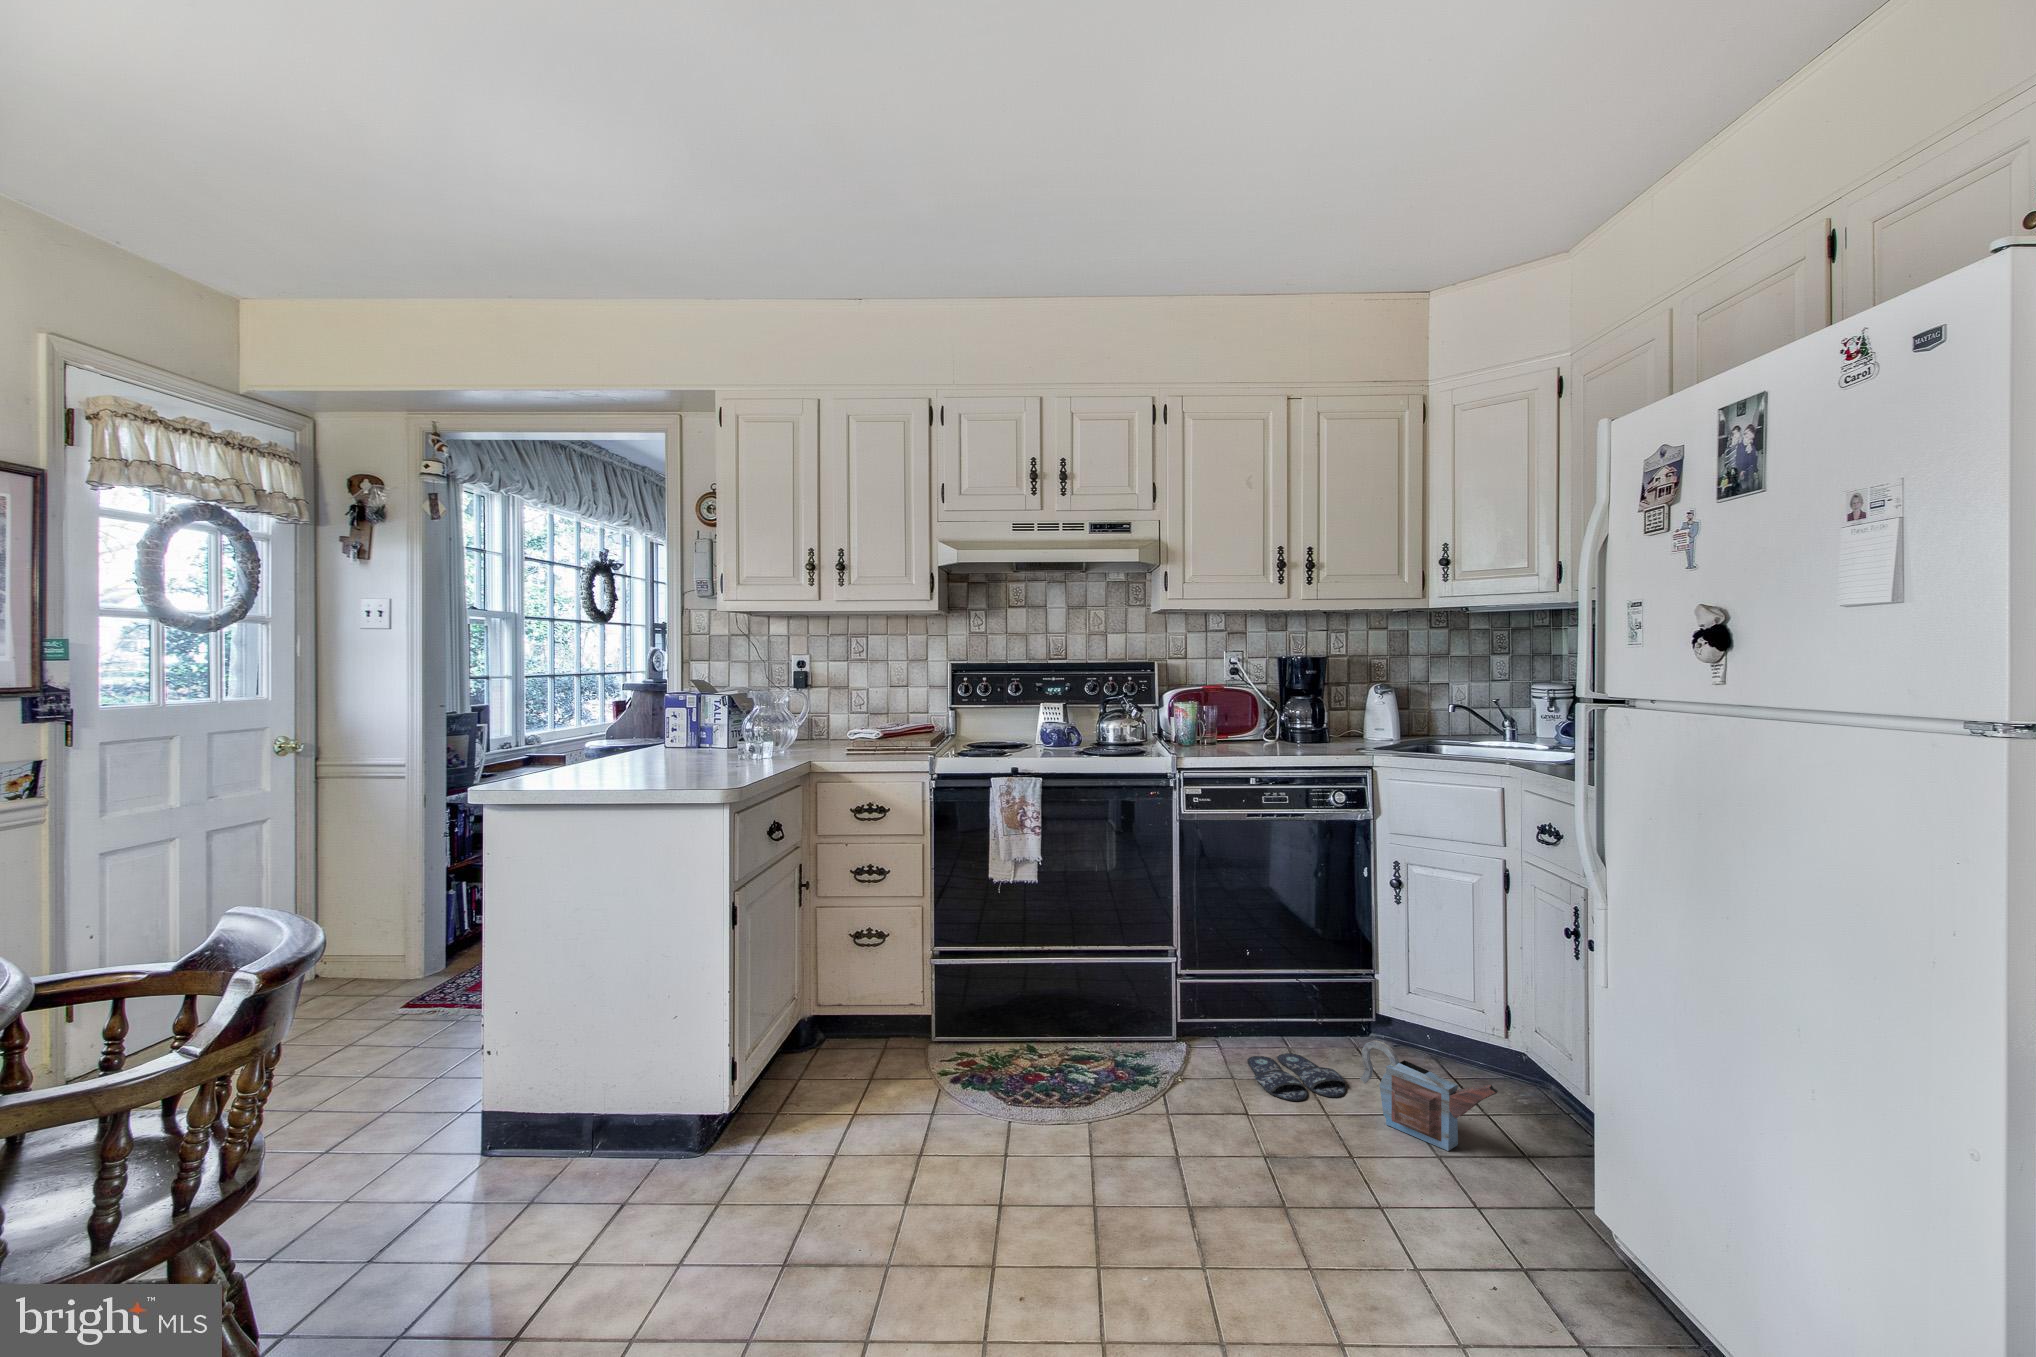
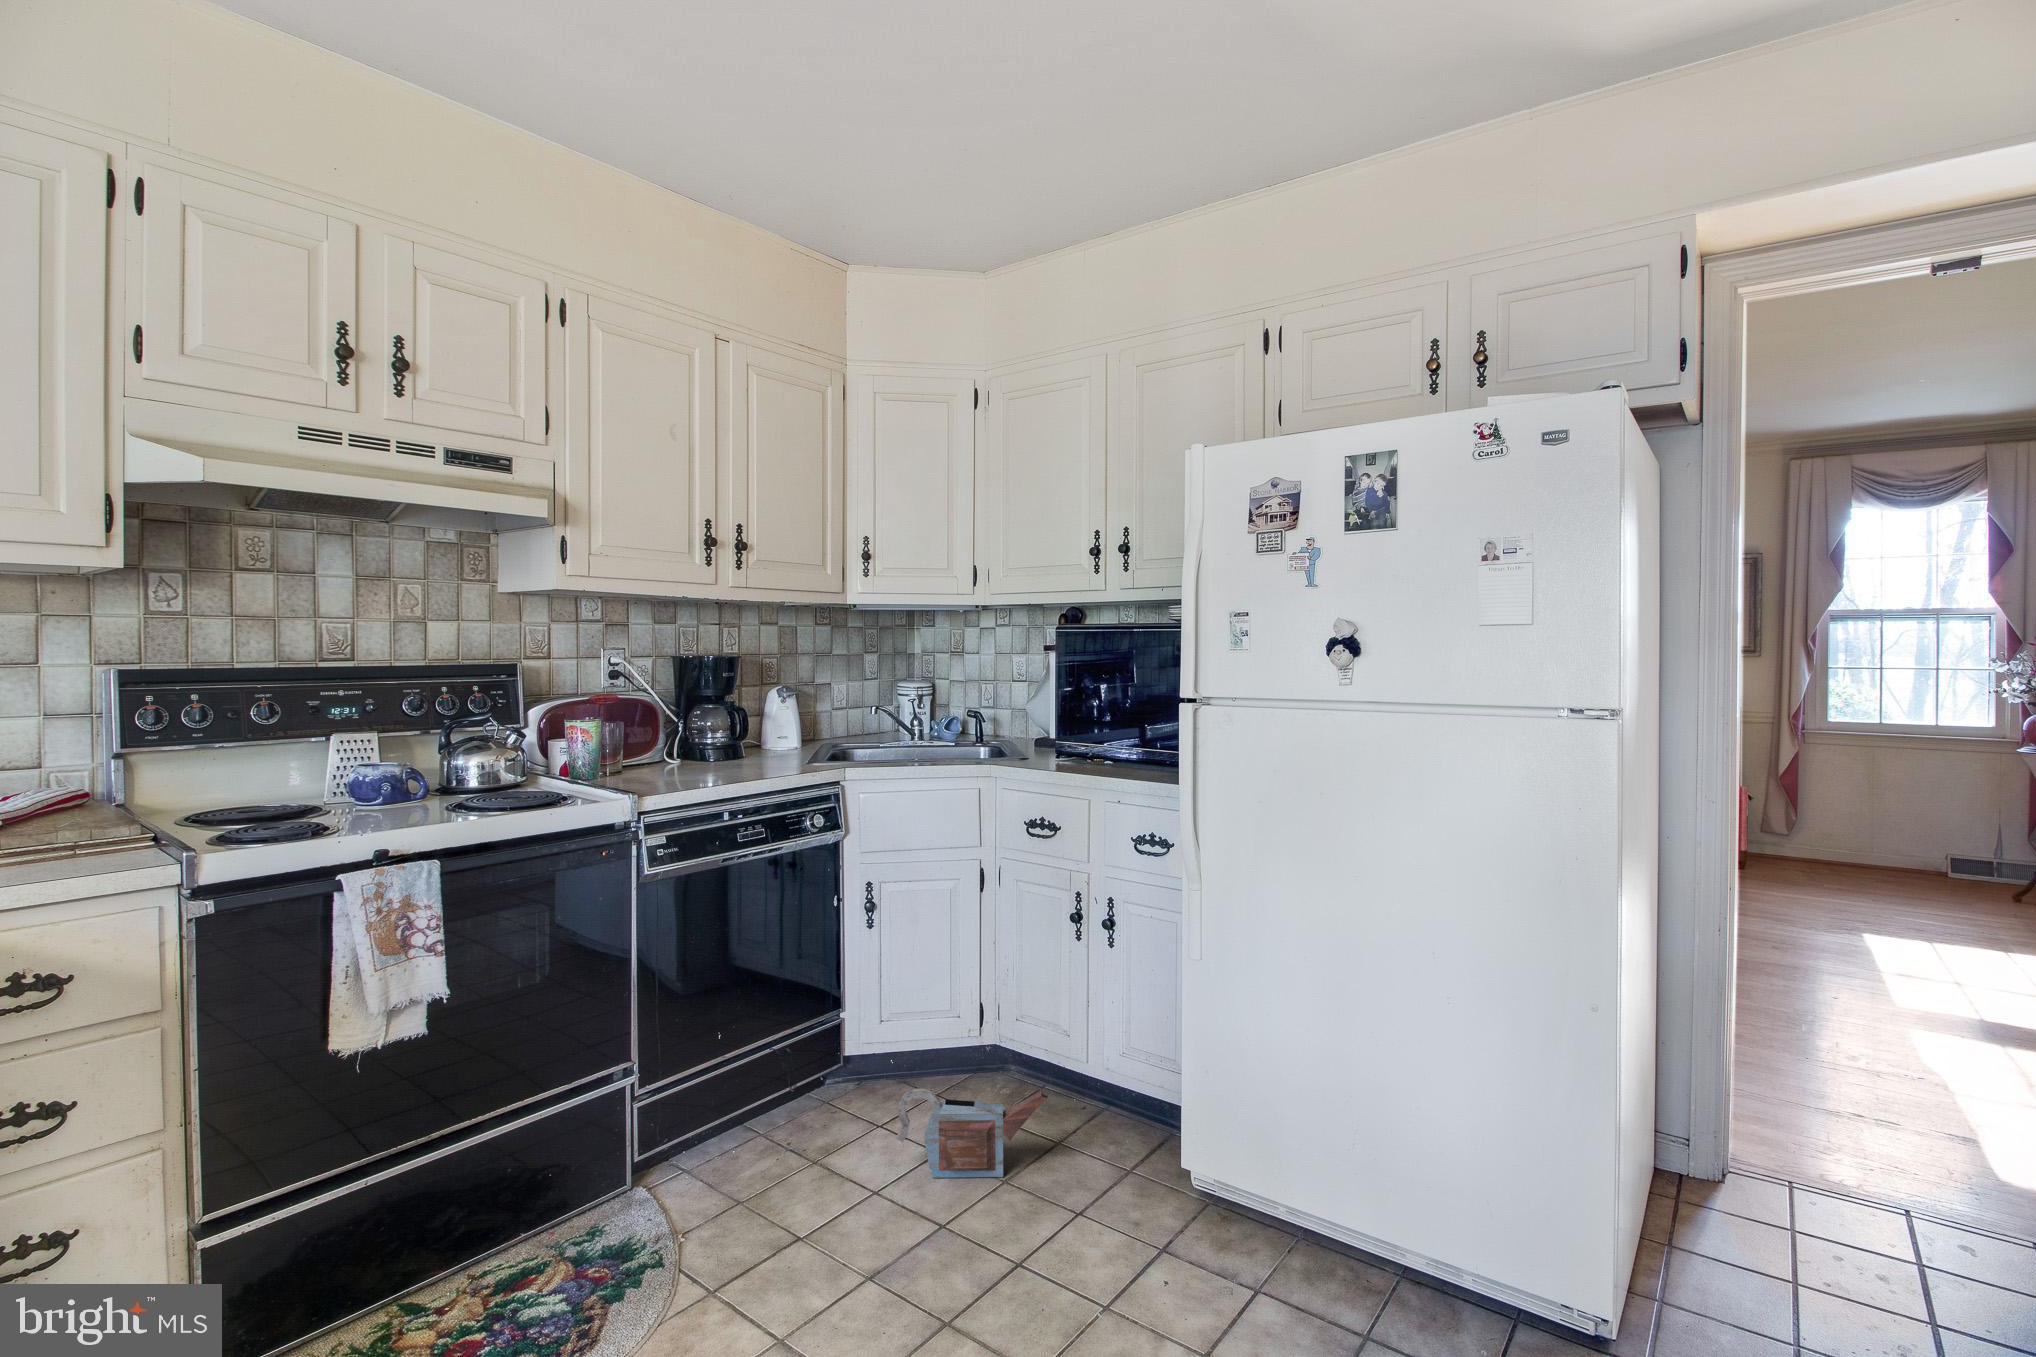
slippers: present [1247,1053,1346,1101] -> none [734,1139,866,1203]

